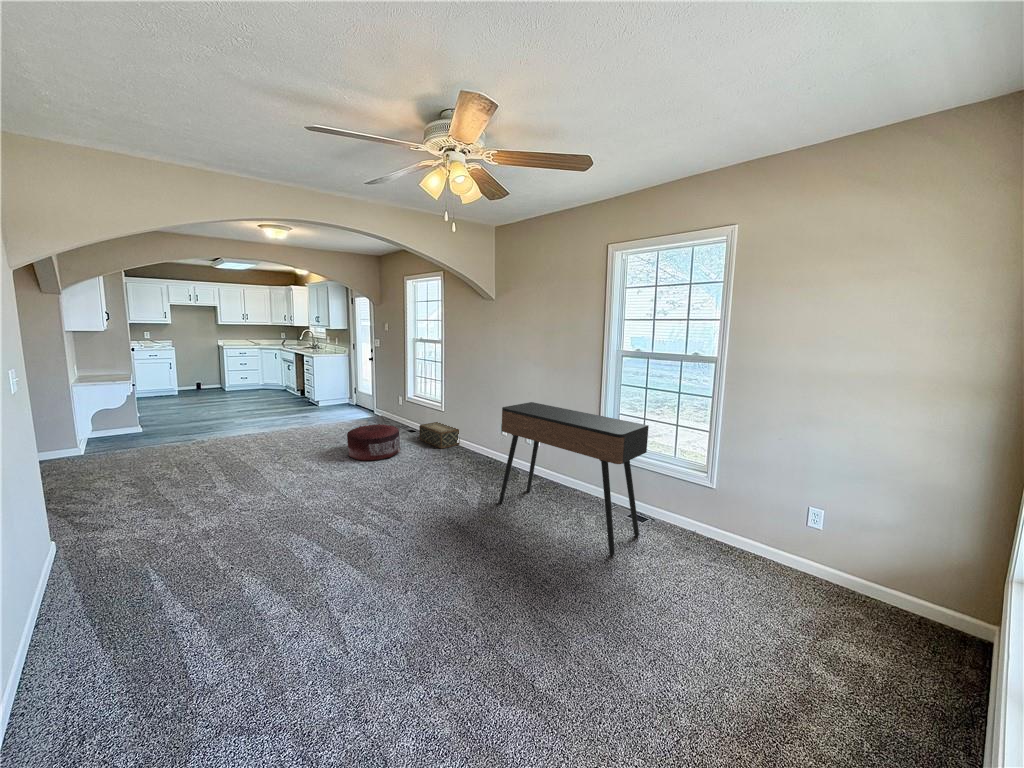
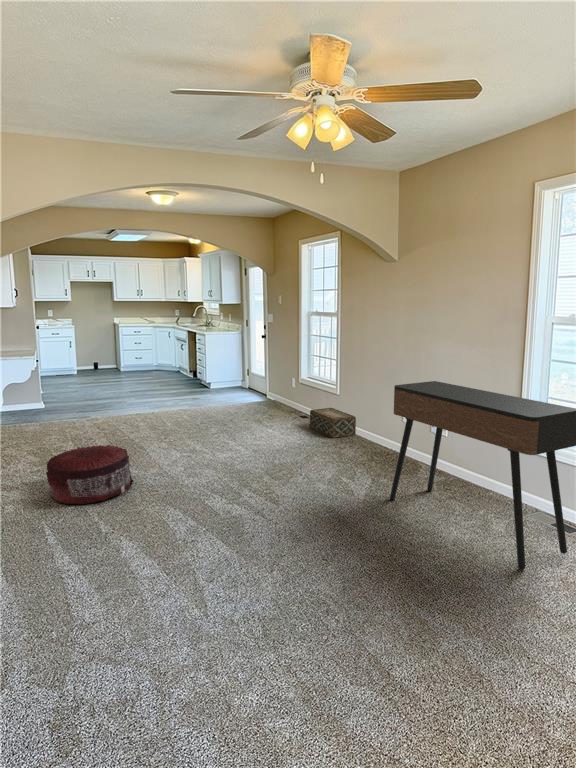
pouf: present [347,424,400,461] -> present [46,444,134,504]

